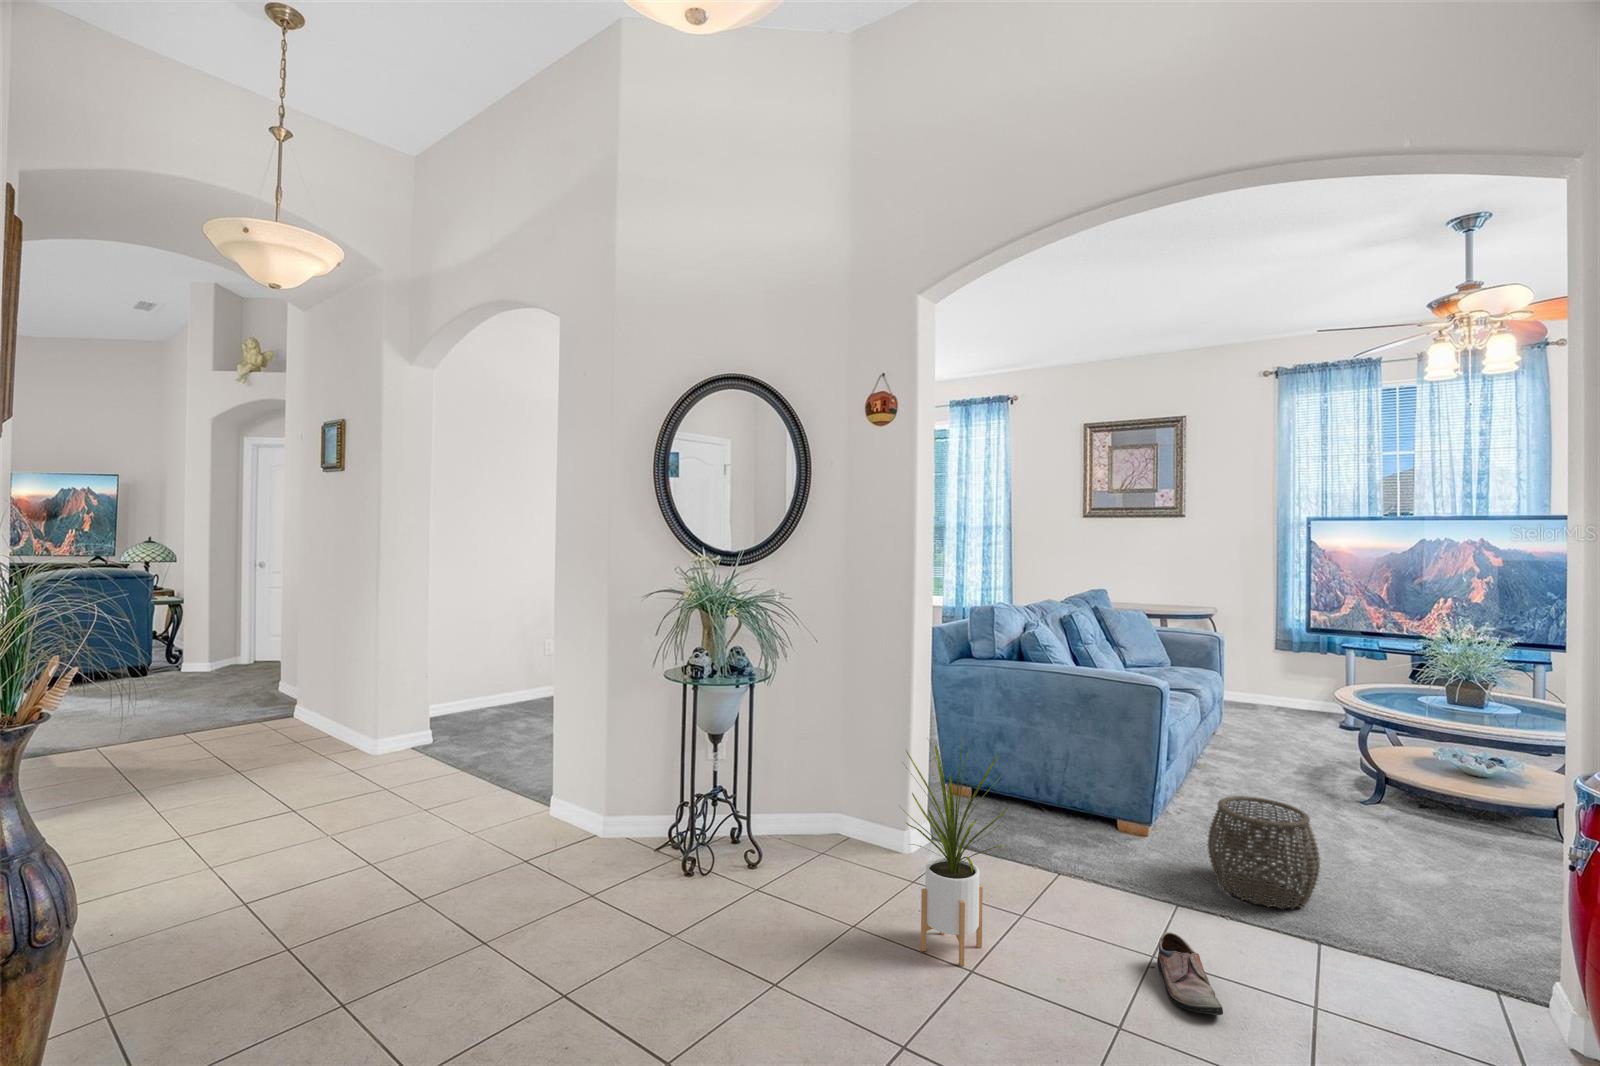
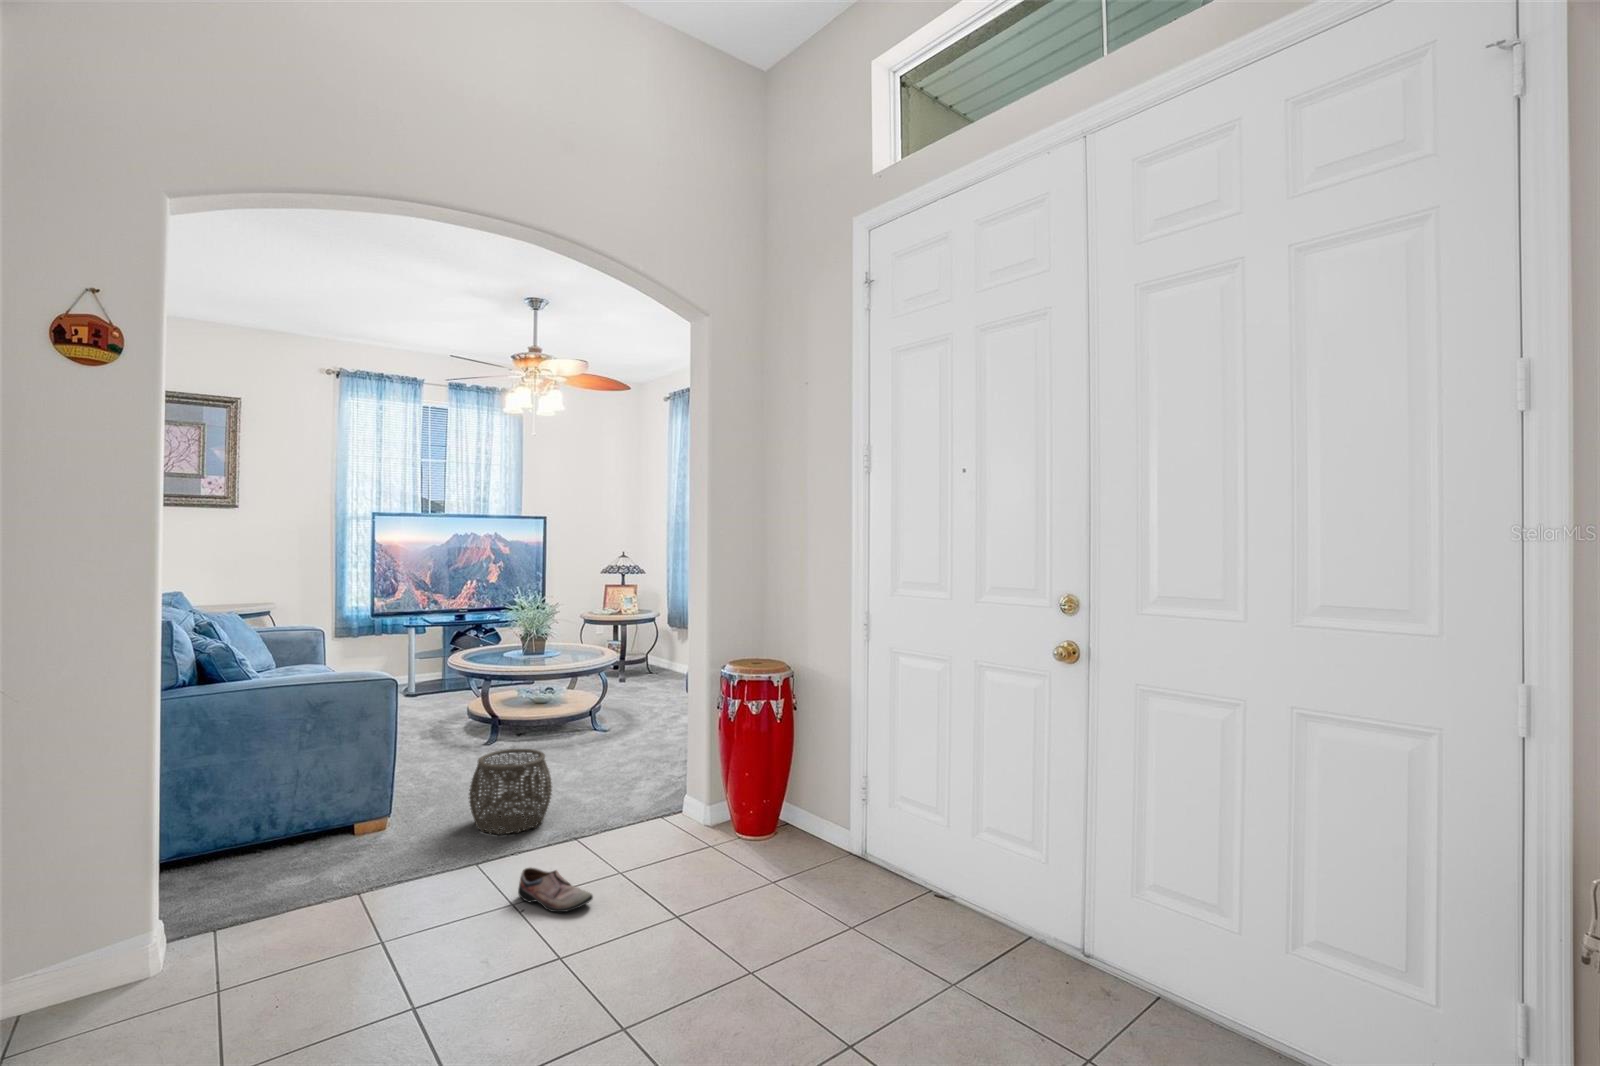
house plant: present [903,736,1009,966] -> none [296,756,436,1012]

